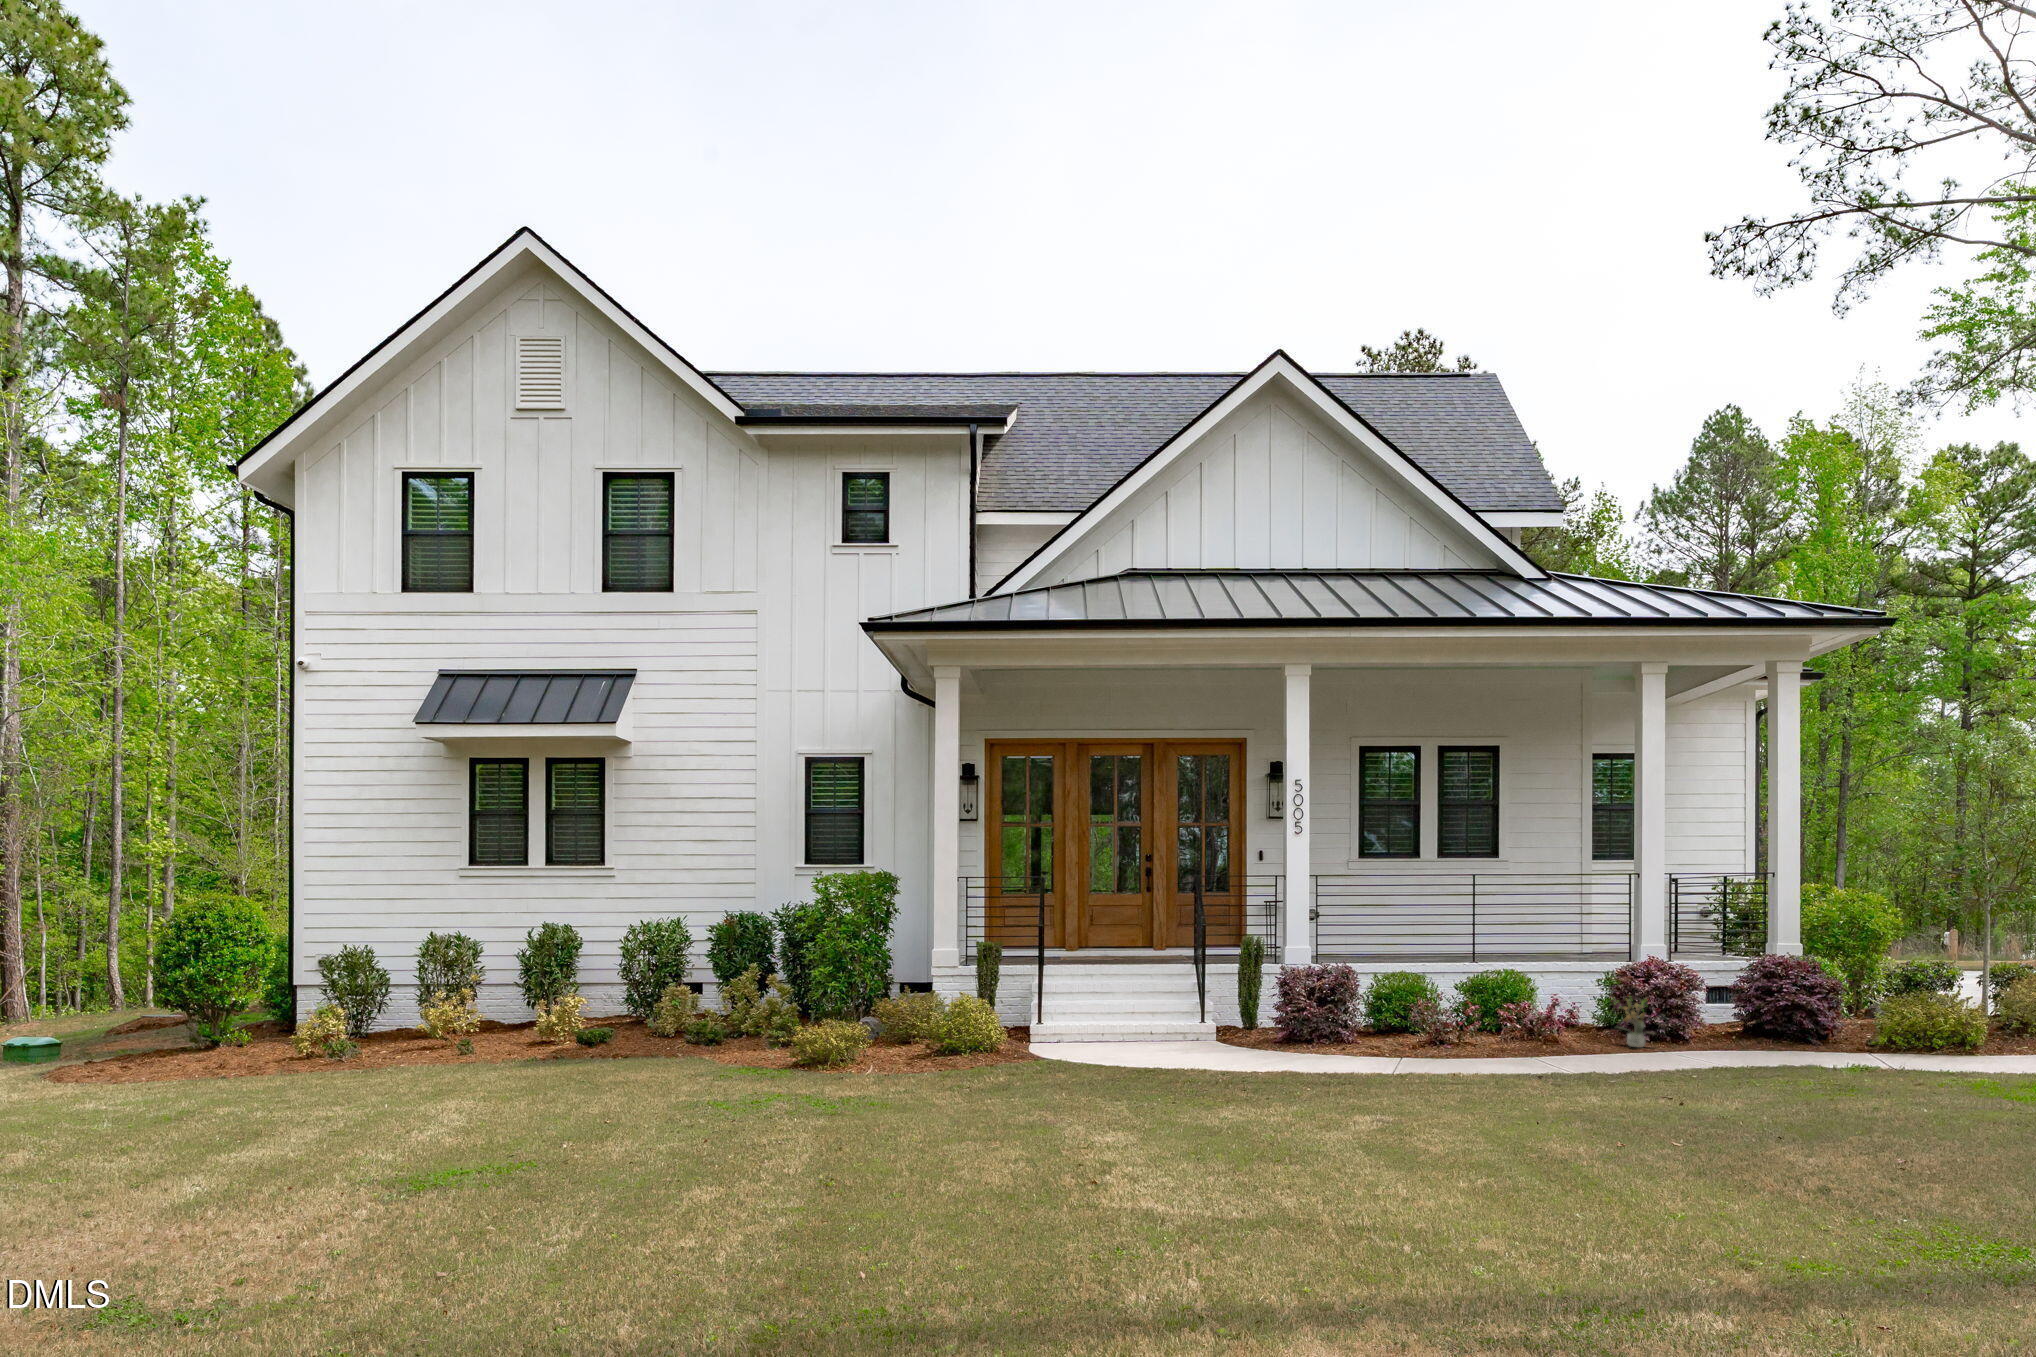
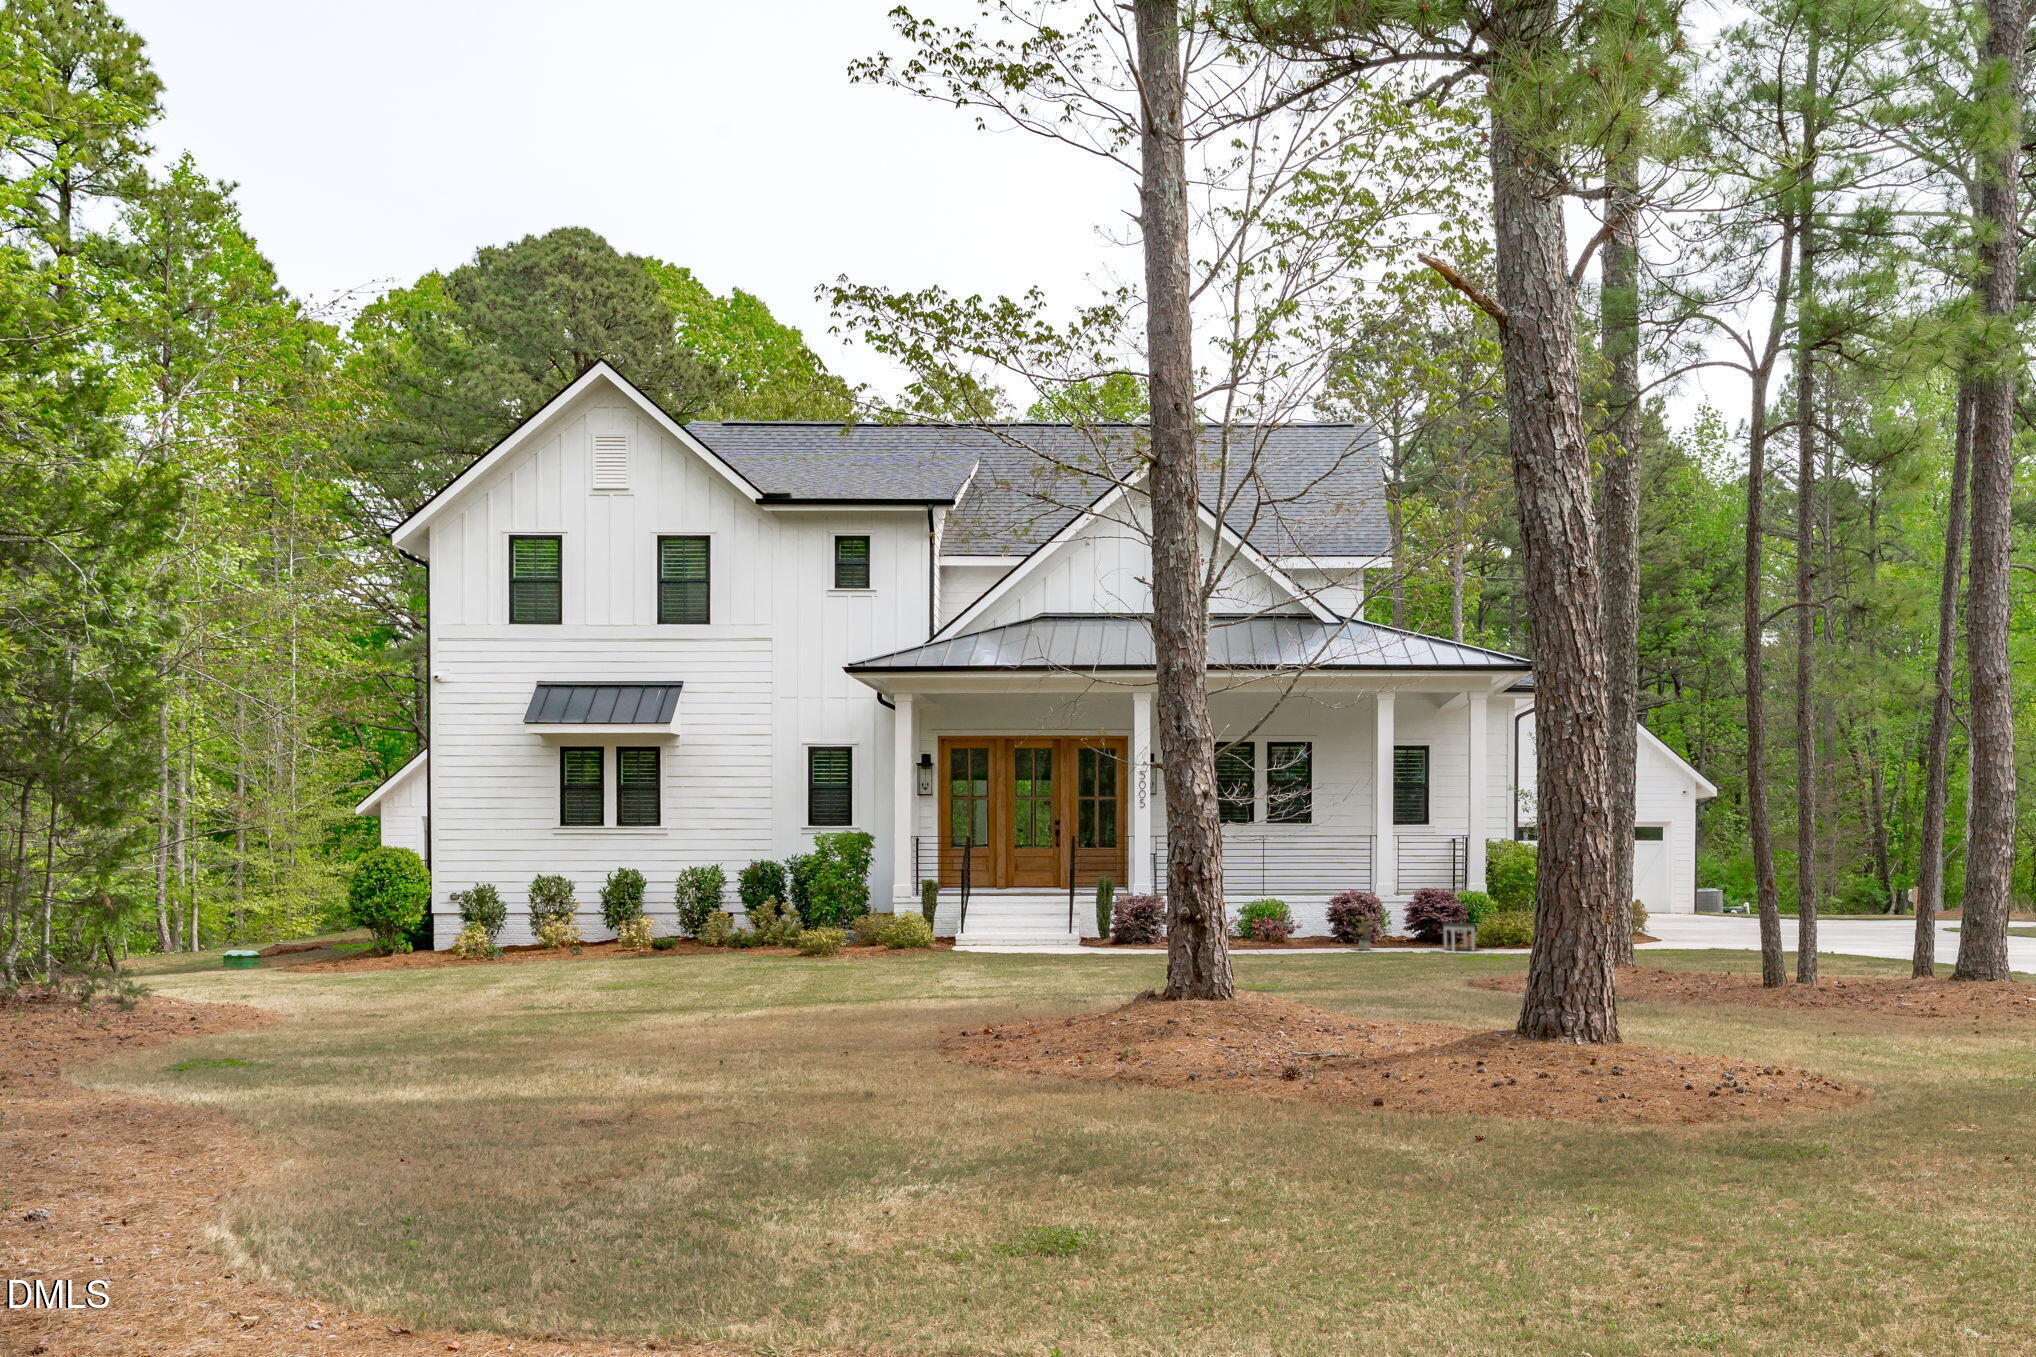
round table: none [1749,1004,1807,1049] -> present [1443,923,1475,951]

